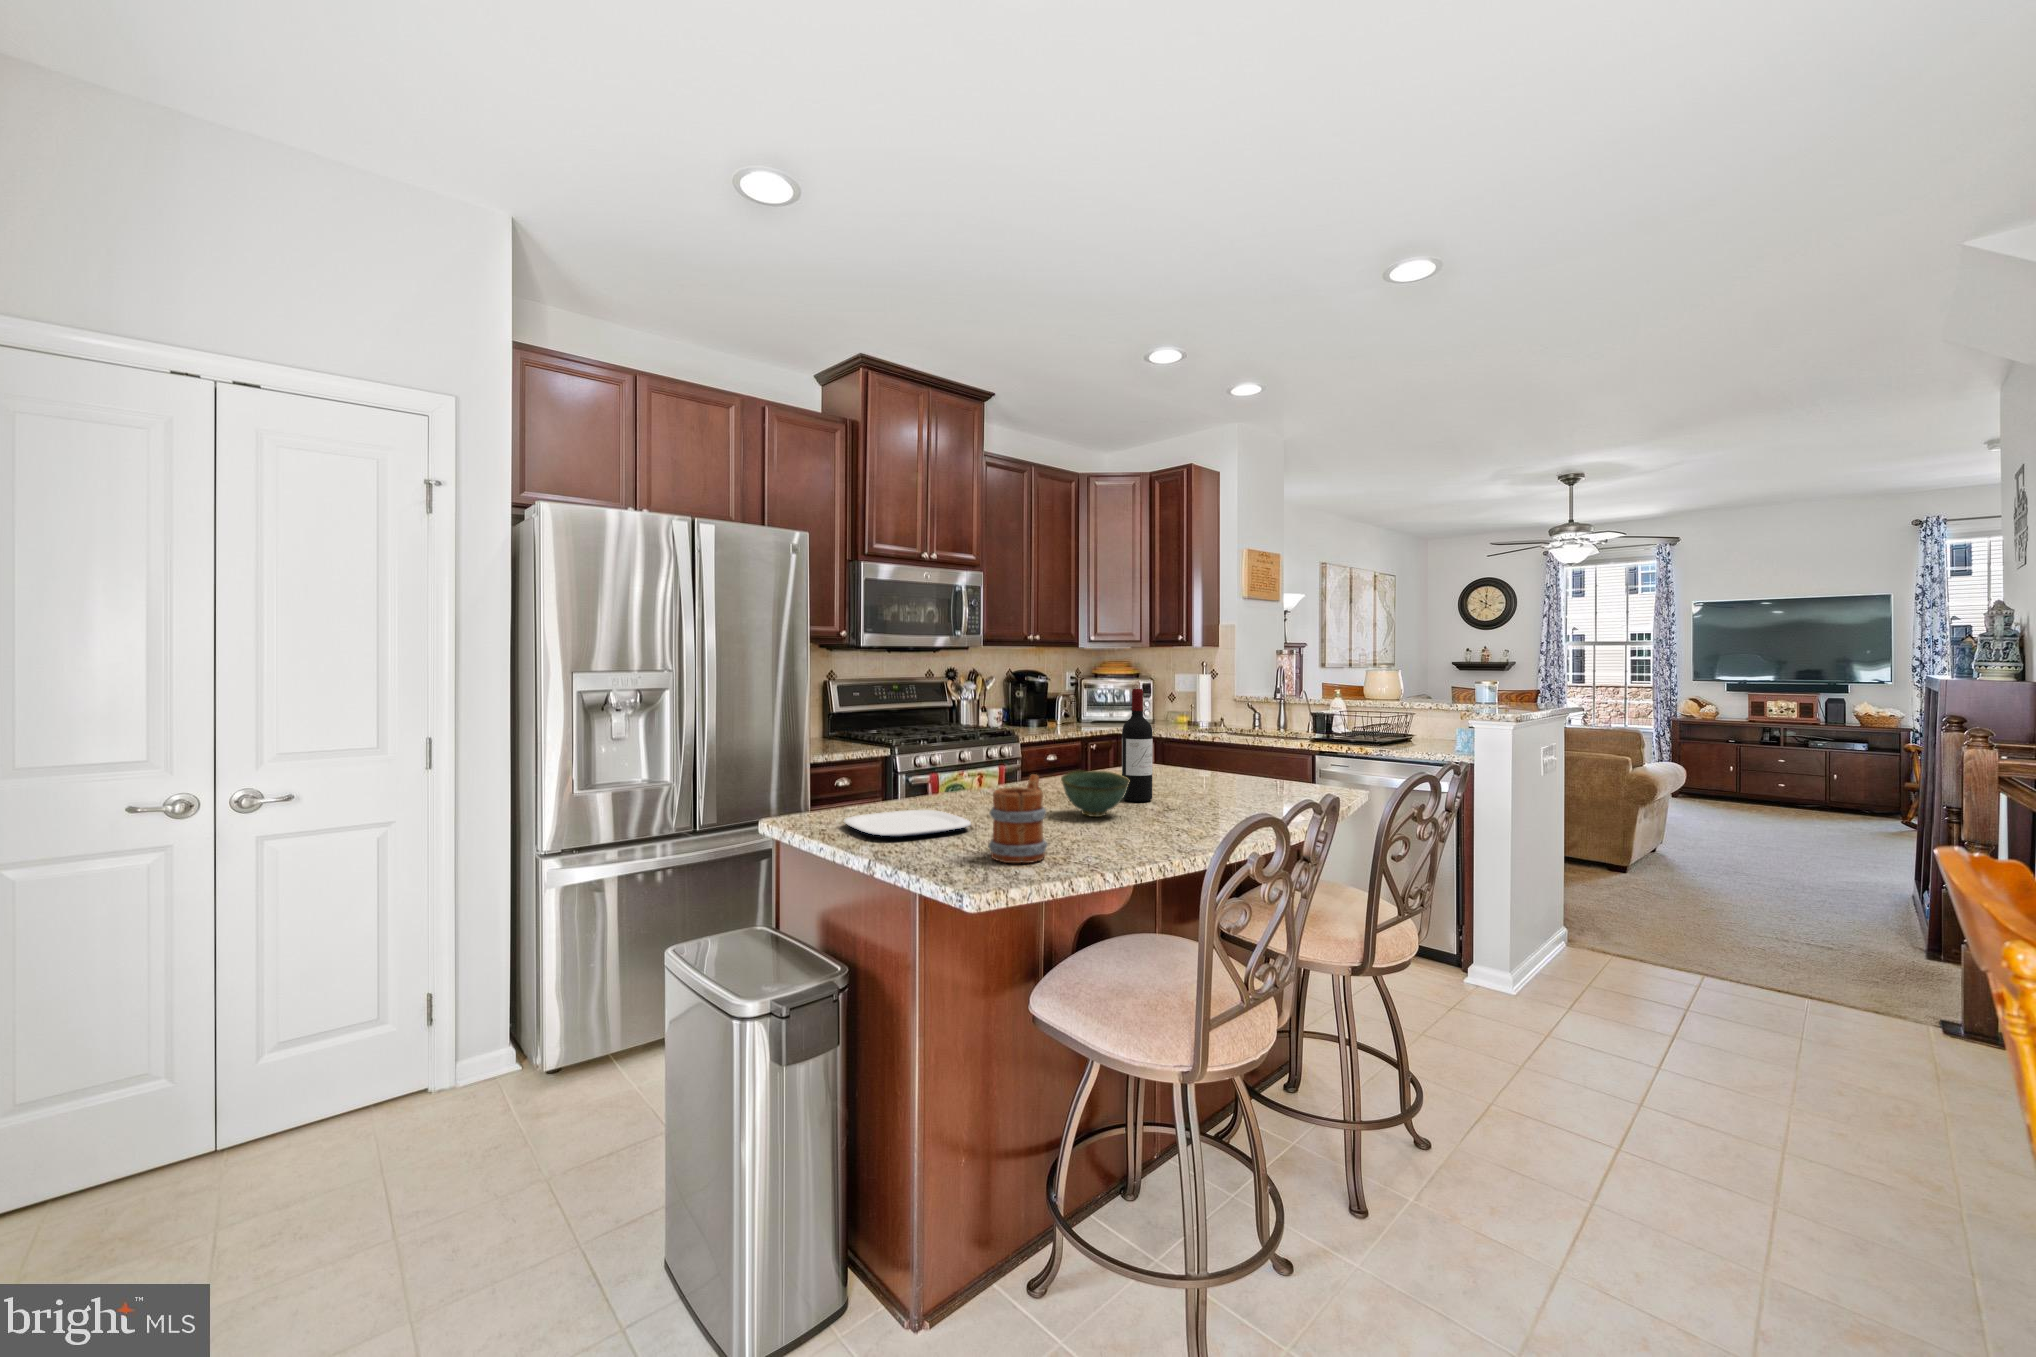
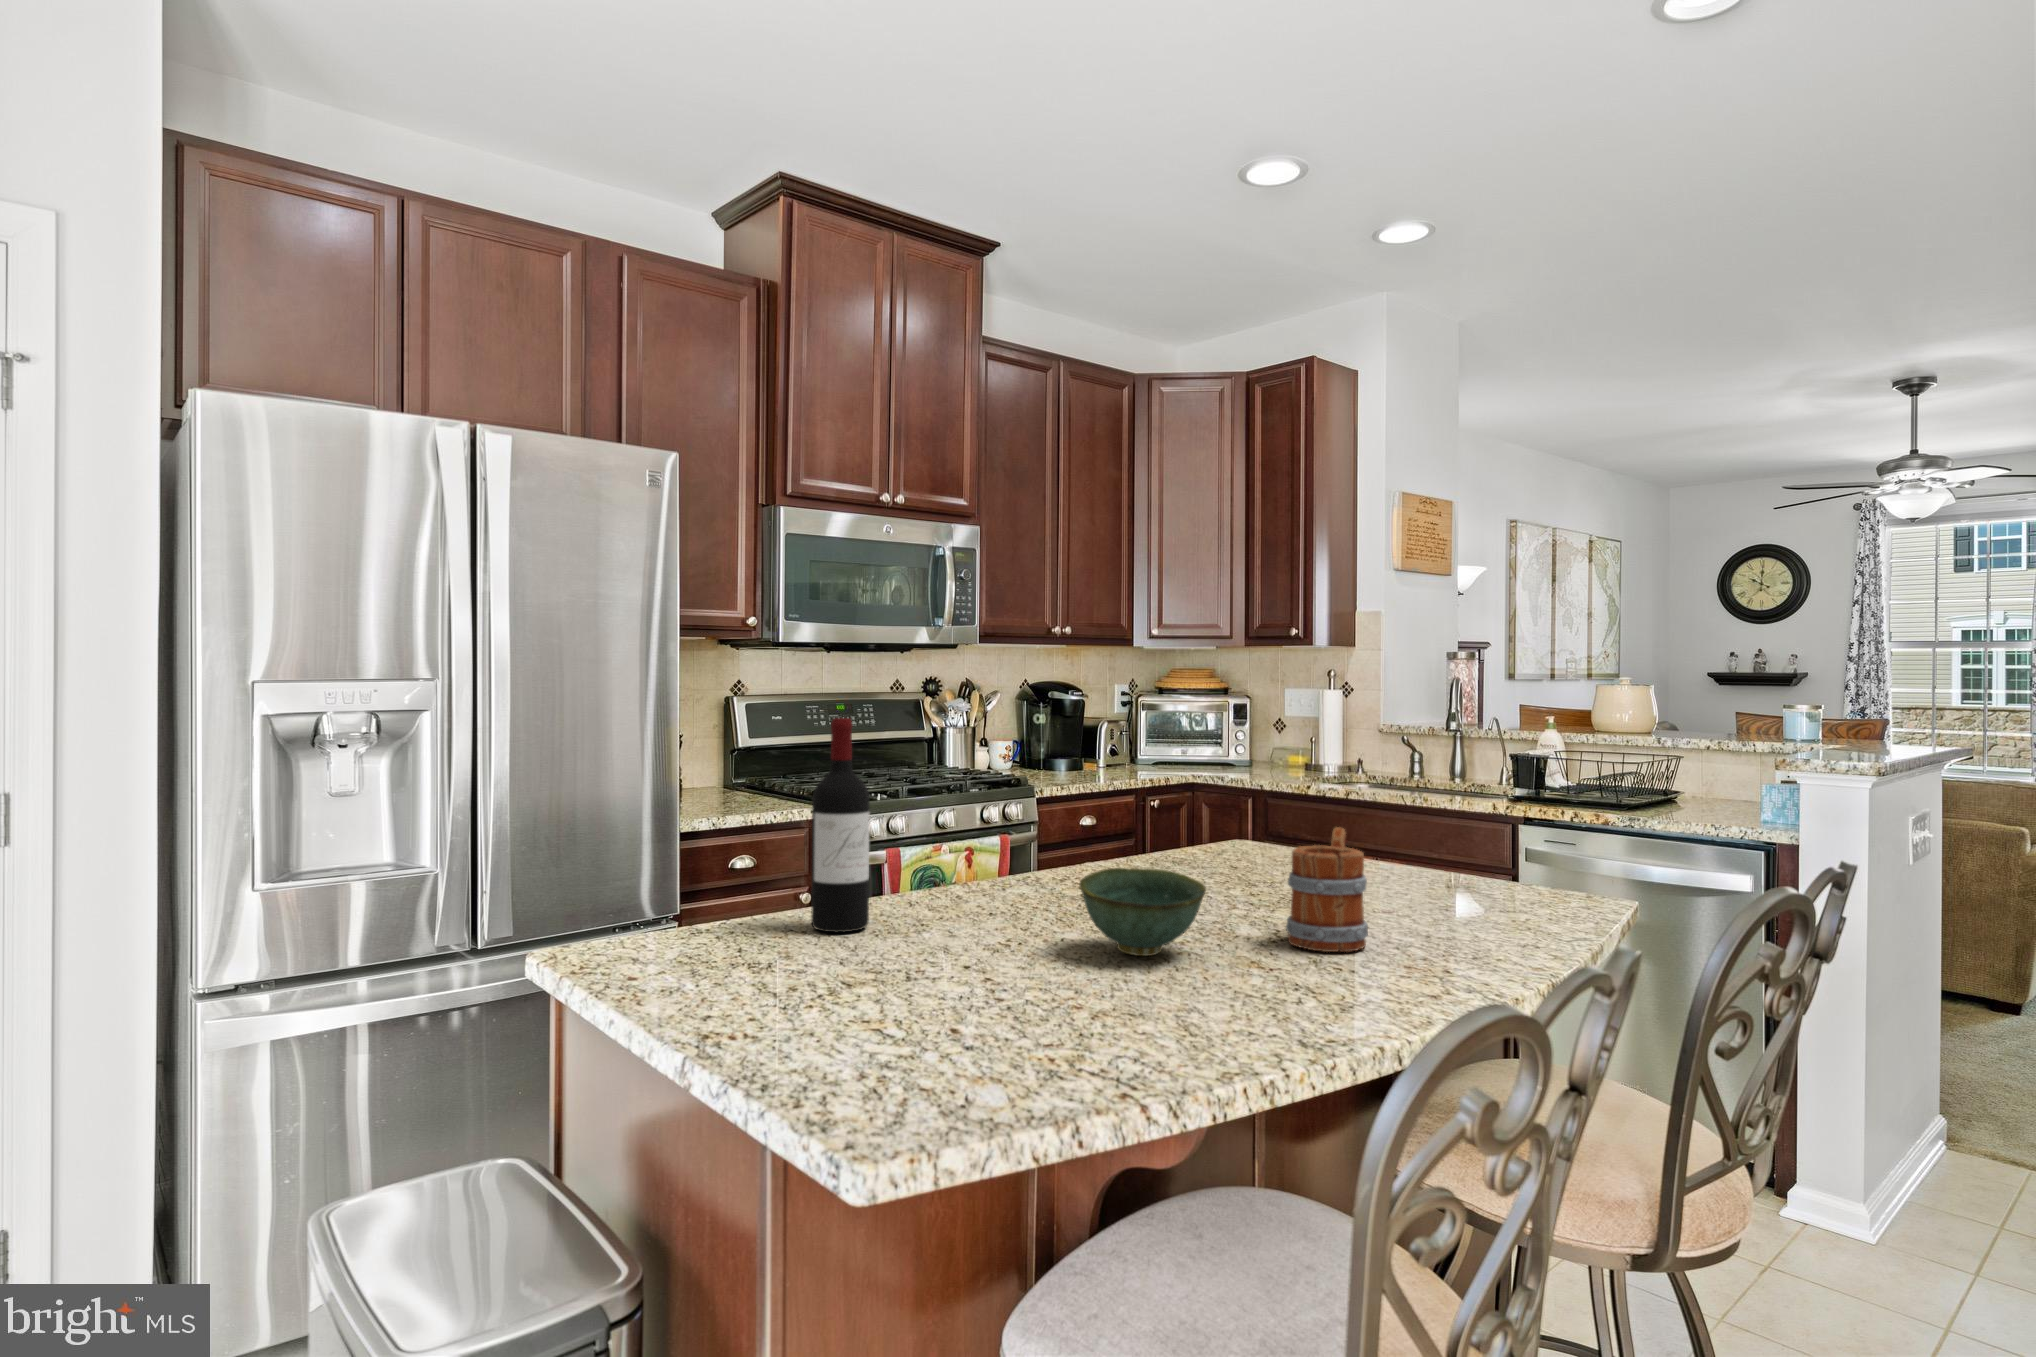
wine bottle: present [1122,689,1153,802] -> present [811,718,870,932]
mug: present [988,774,1047,863] -> present [1286,827,1368,952]
plate: present [844,810,971,837] -> none [669,939,906,1000]

